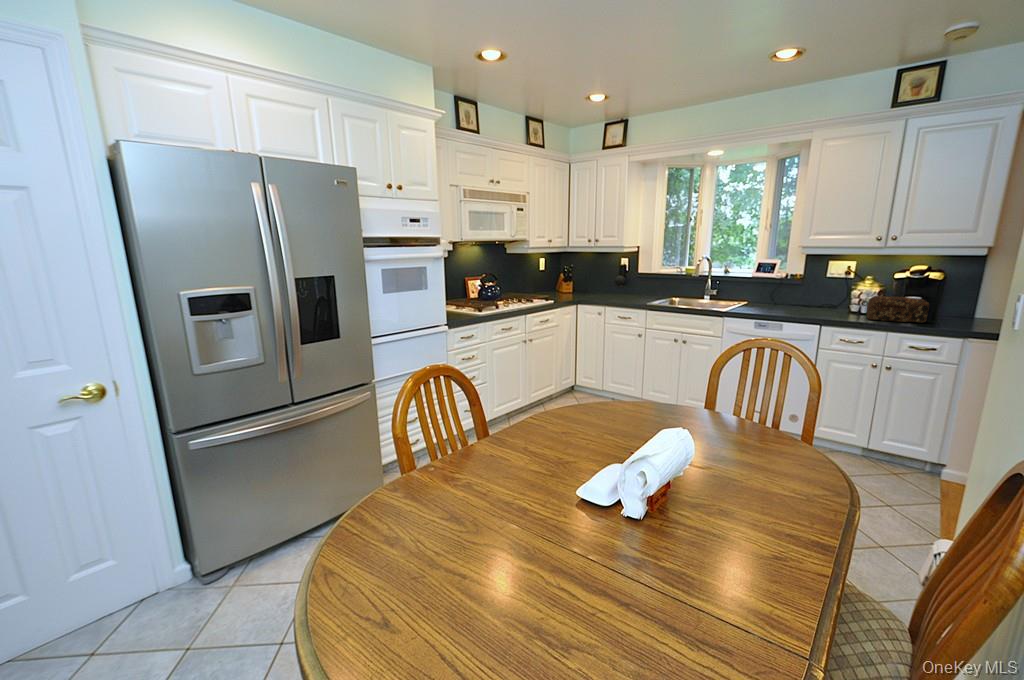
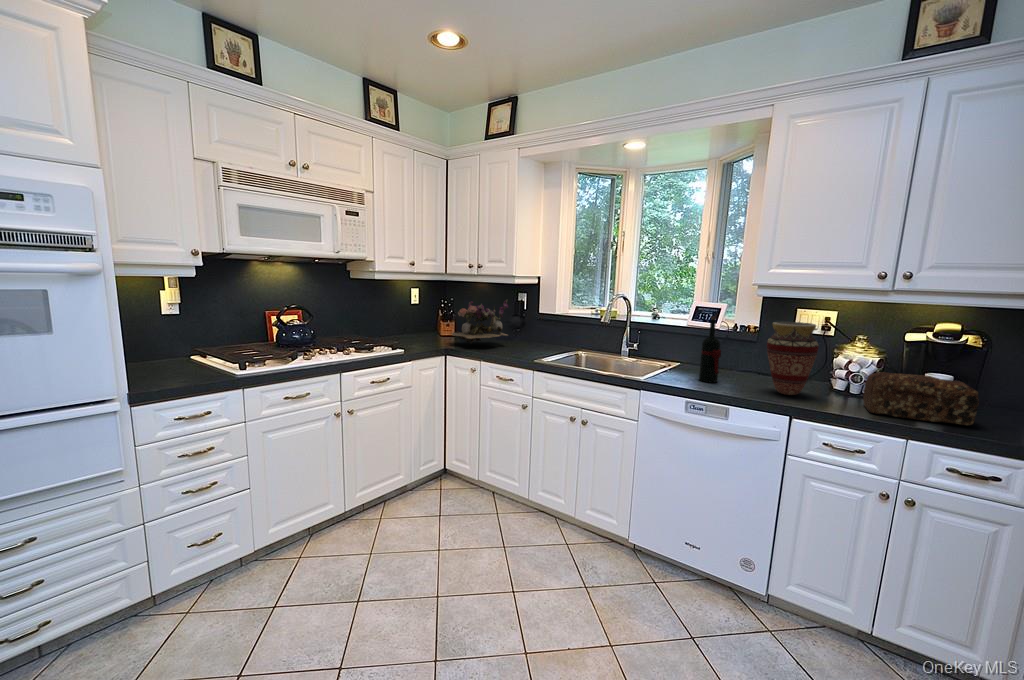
flower arrangement: none [577,264,620,297] -> present [451,300,508,344]
wine bottle: none [762,269,778,310] -> present [699,317,721,383]
vase: none [807,270,840,314] -> present [767,322,819,395]

